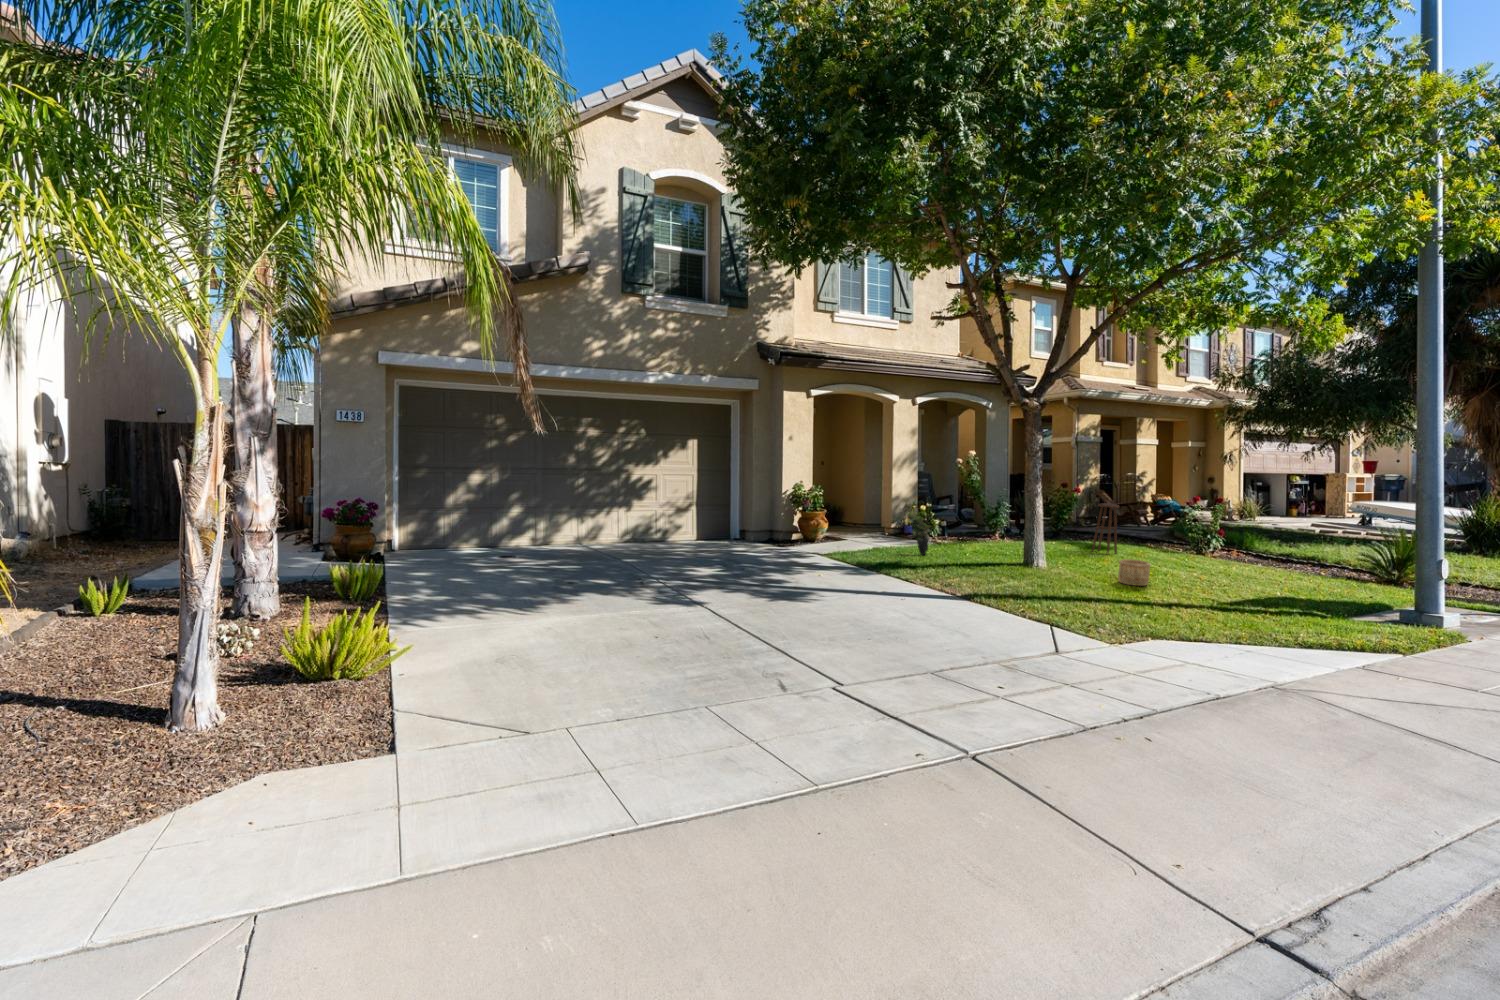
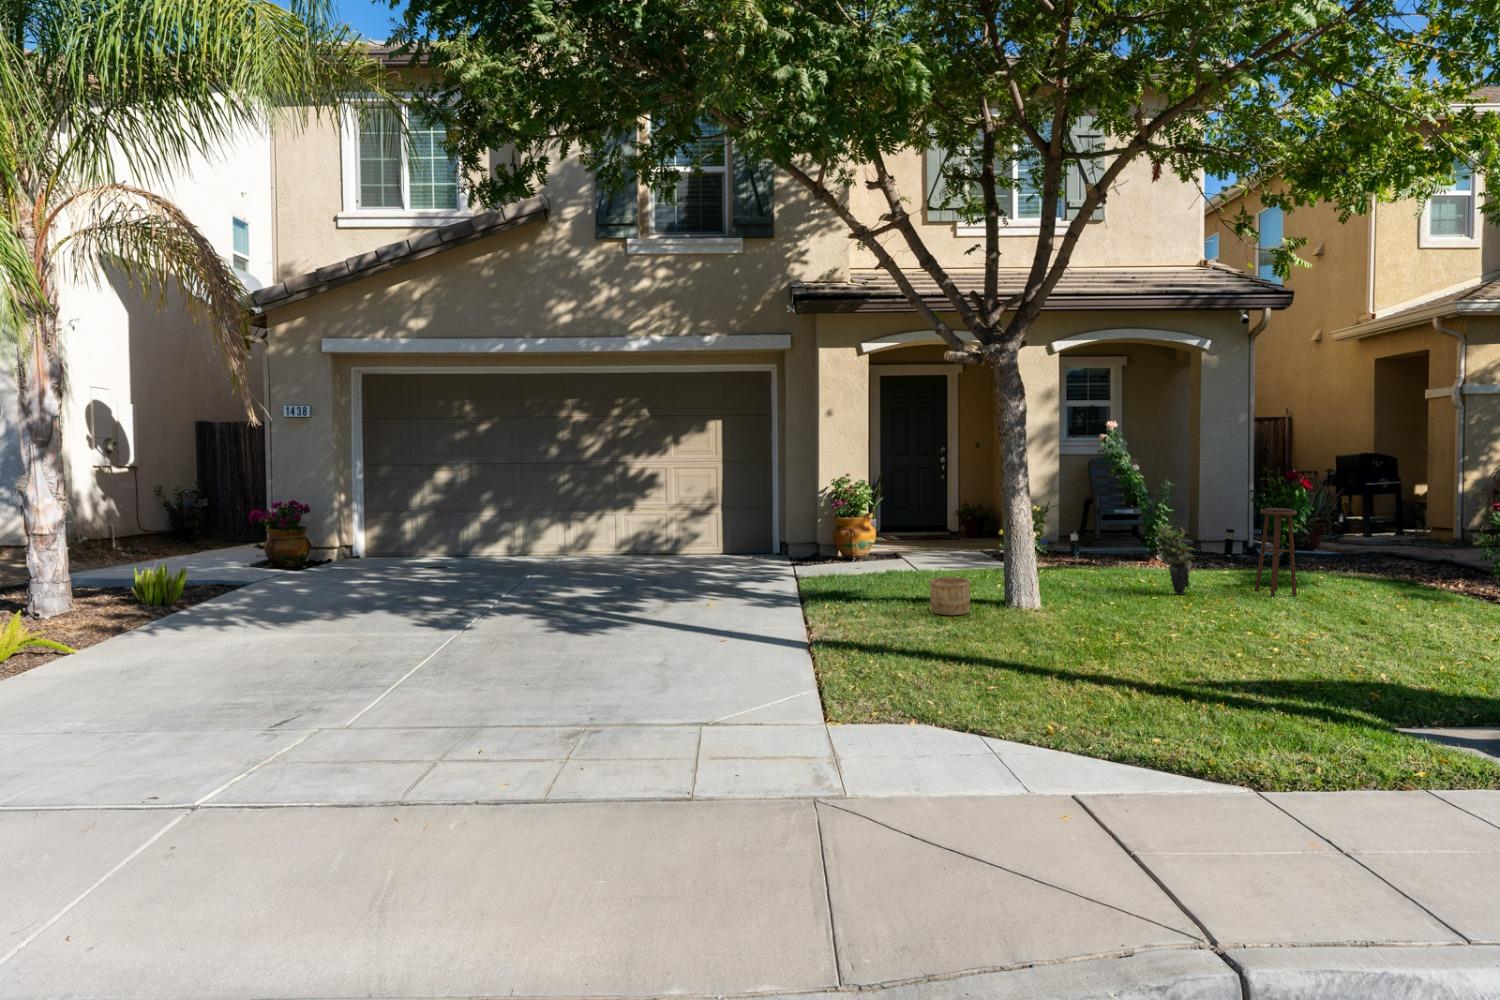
potted plant: present [907,512,930,555] -> present [1154,525,1193,594]
wooden bucket: present [1118,559,1151,586] -> present [929,577,971,615]

